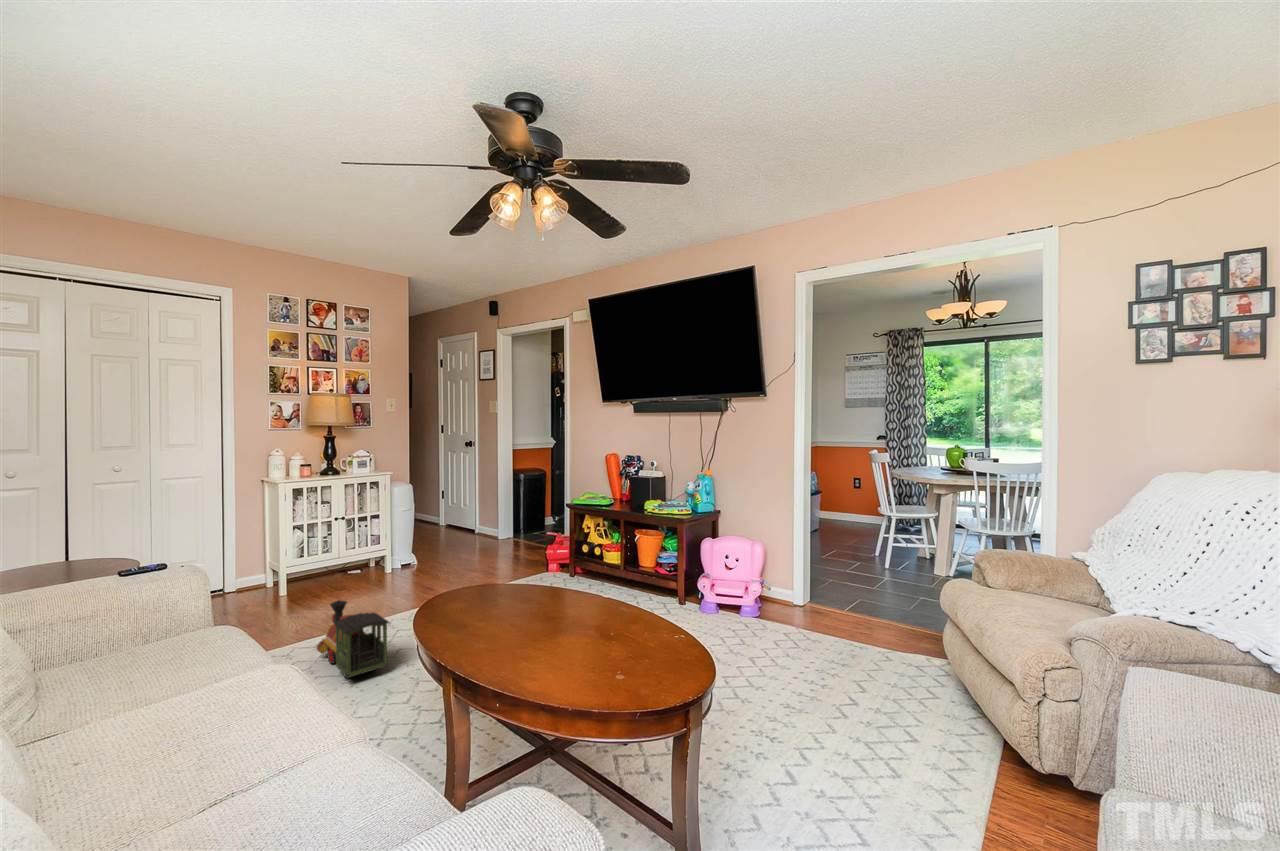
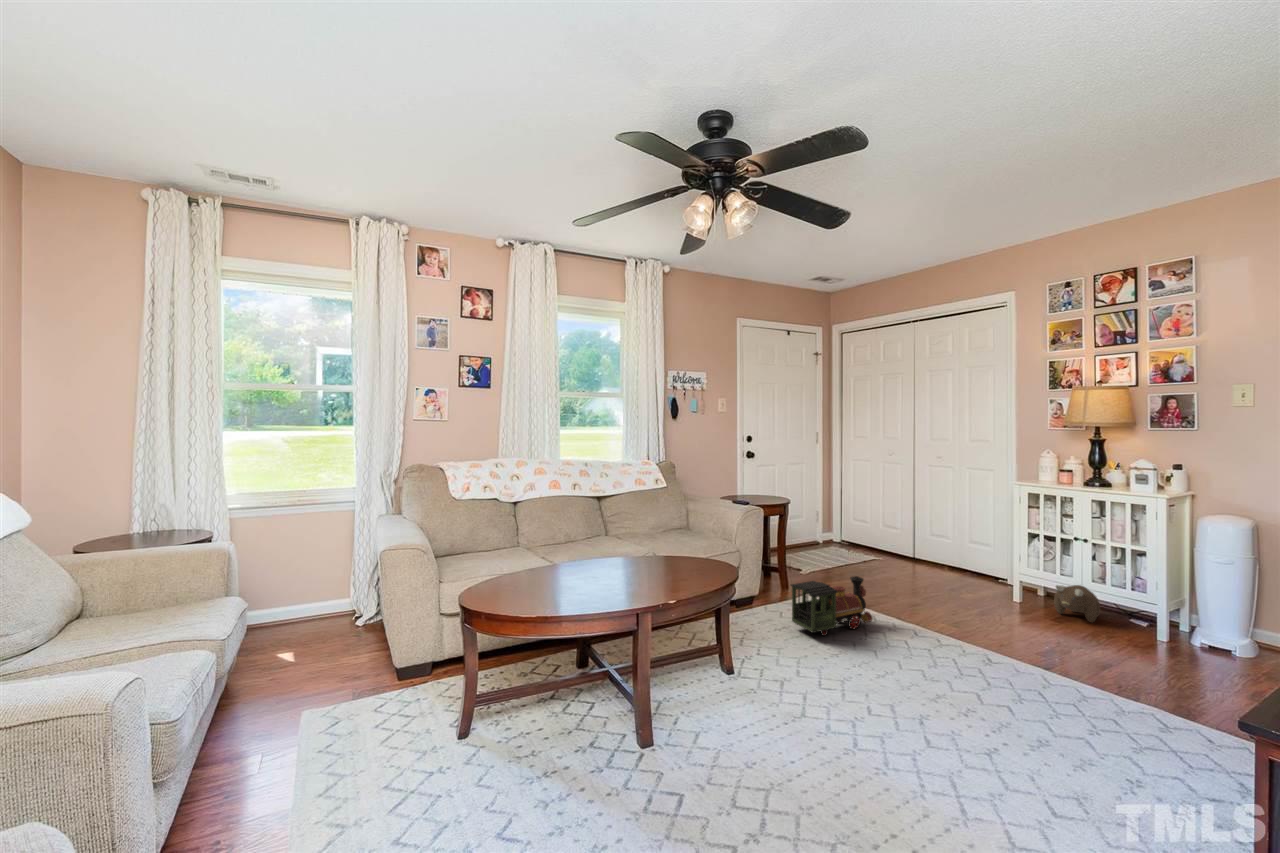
plush toy: none [334,557,367,587] -> present [1054,585,1100,623]

